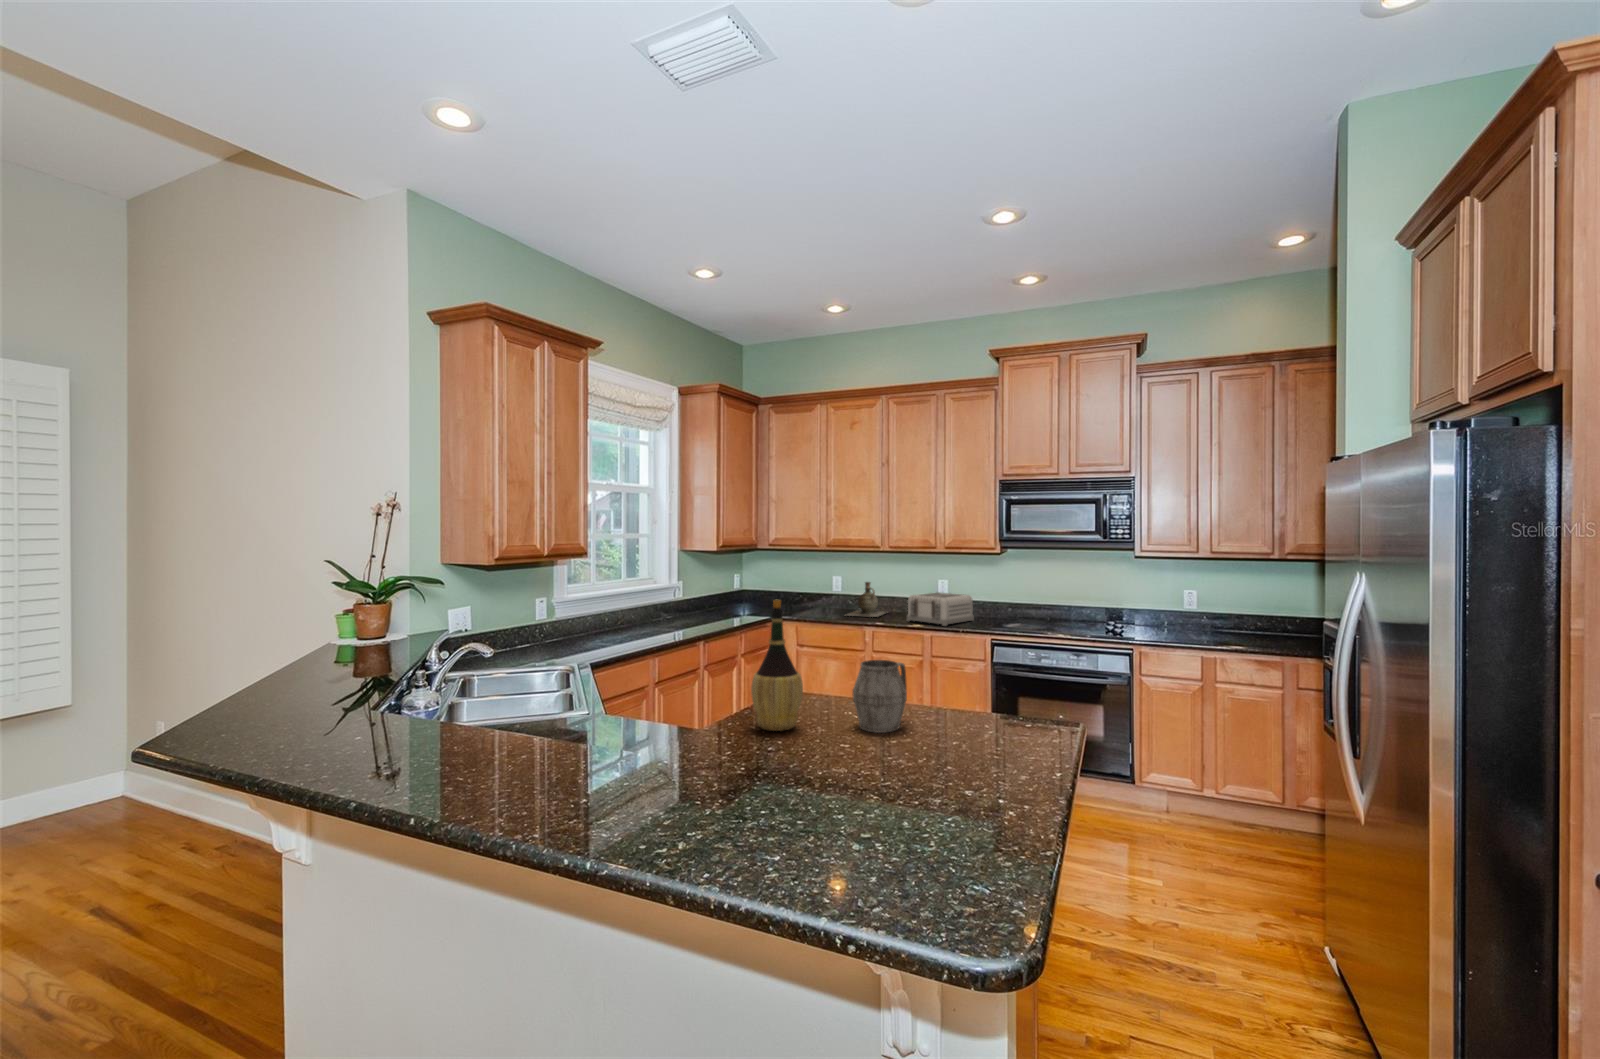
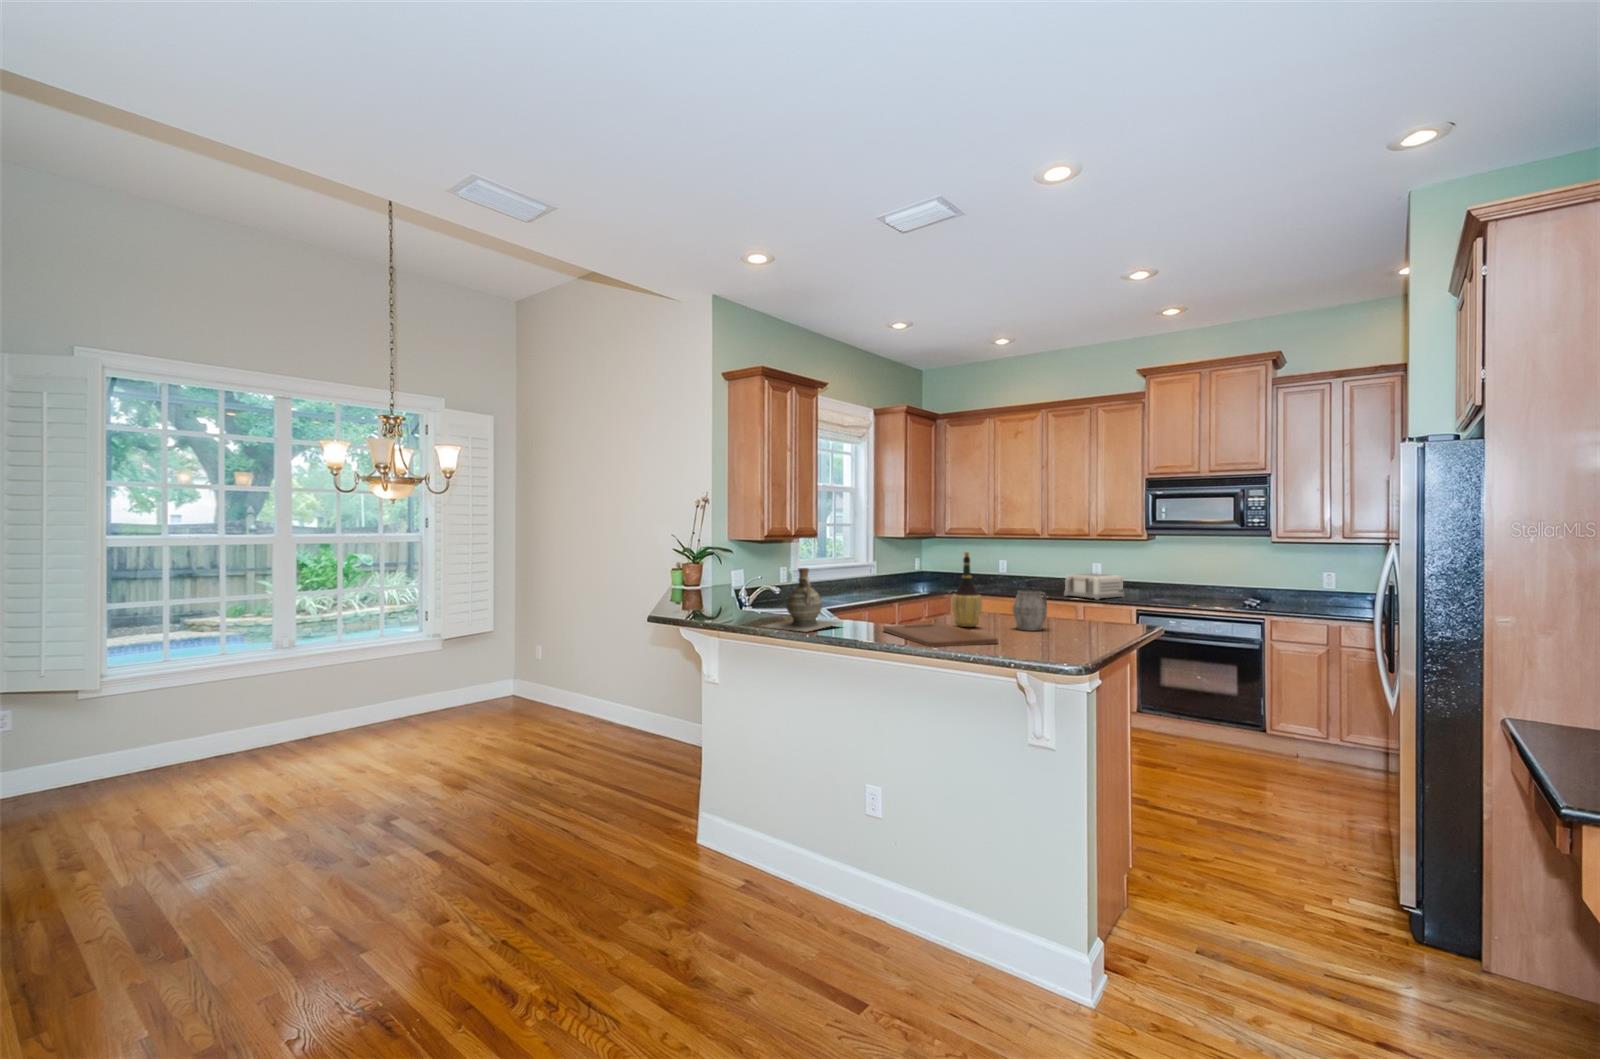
ceramic jug: present [847,582,888,617] -> present [763,568,841,632]
cutting board: none [618,732,829,829] -> present [883,623,998,647]

